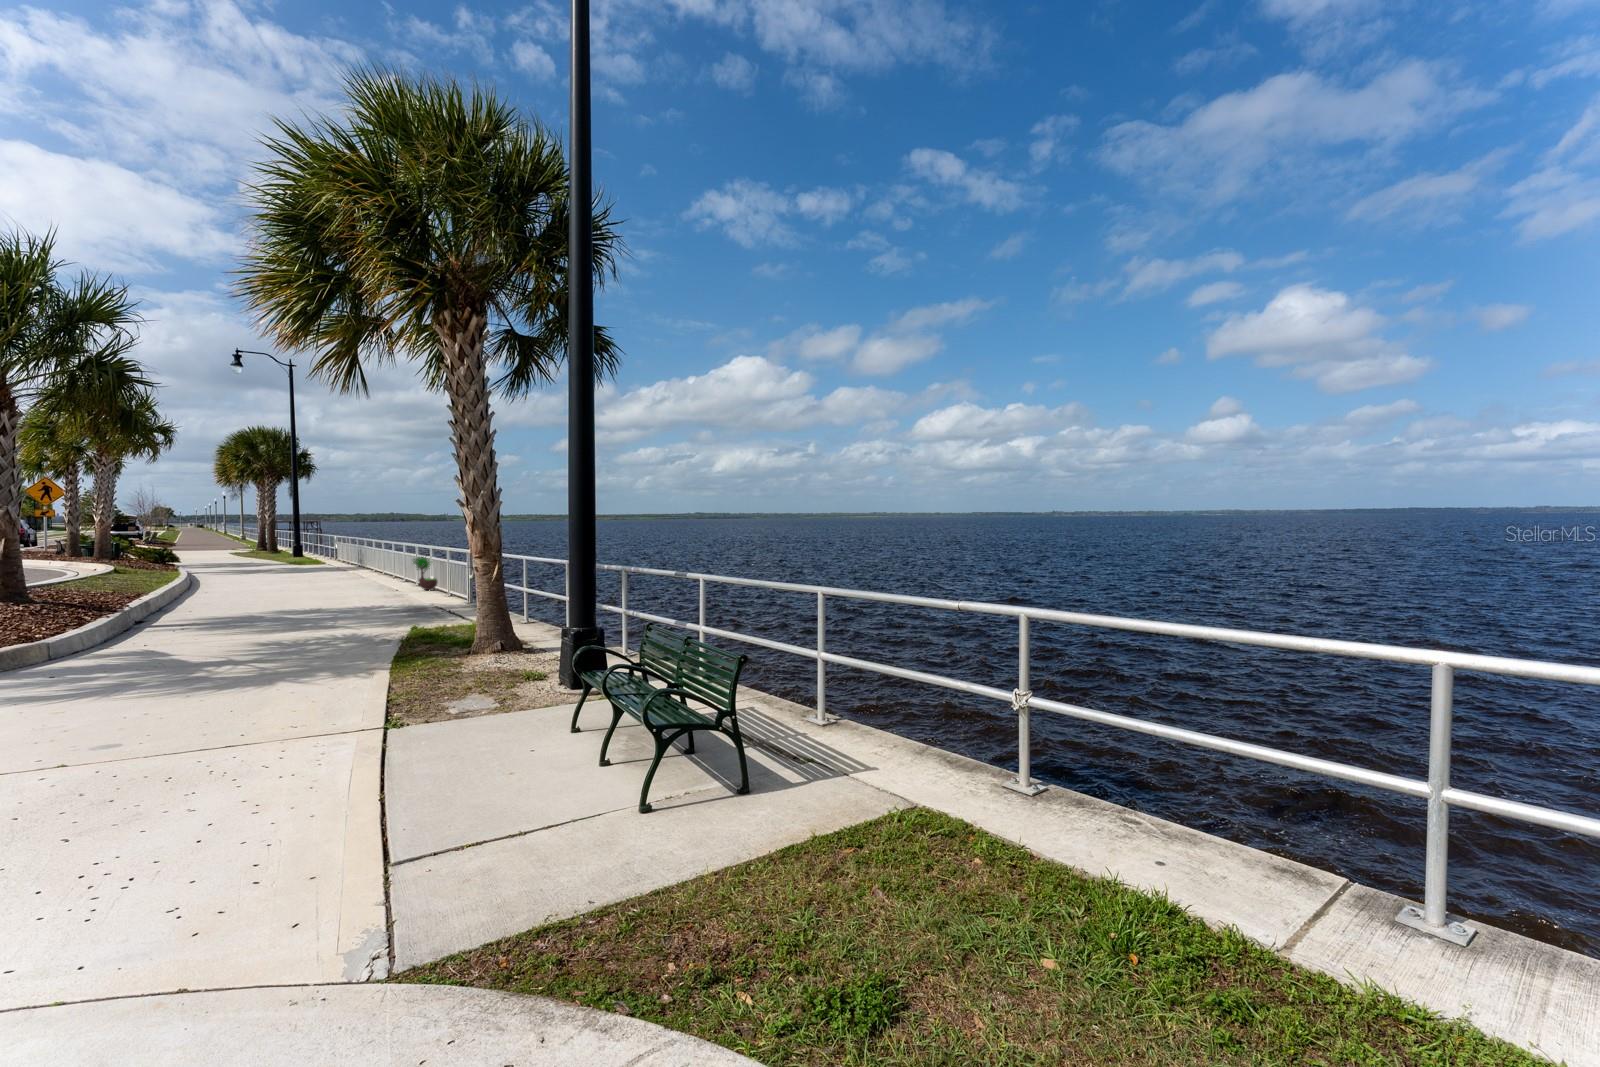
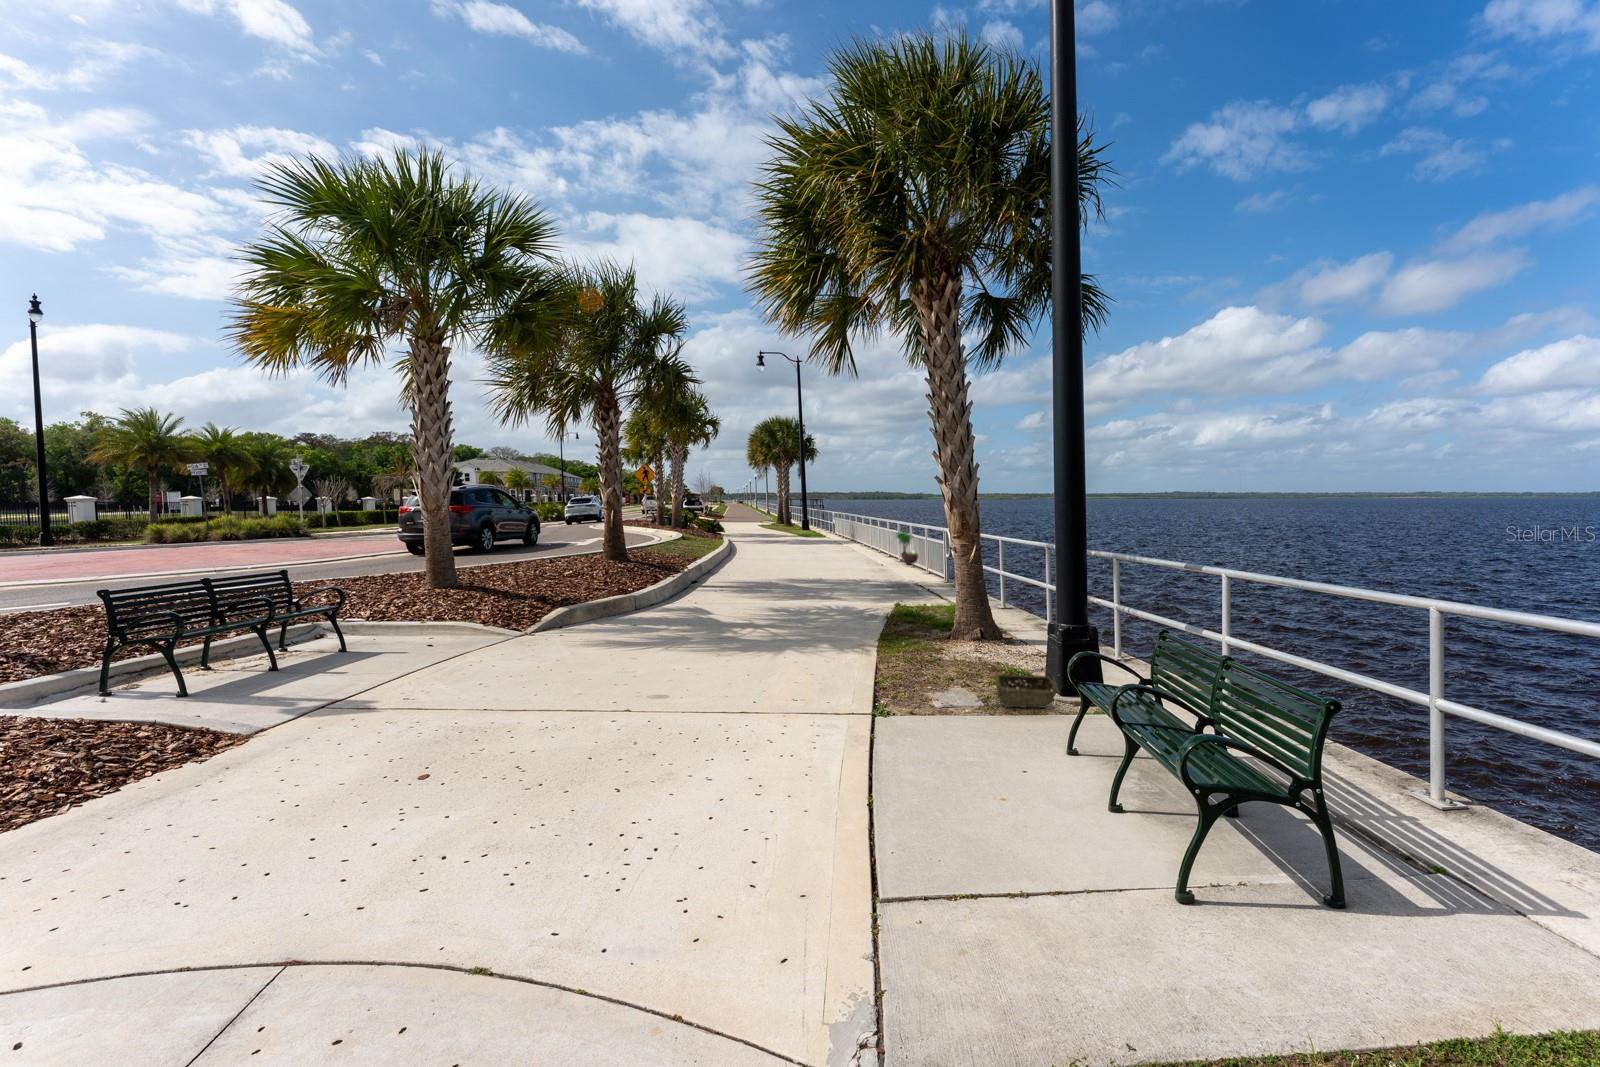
woven basket: none [511,673,566,704] -> present [995,674,1057,708]

